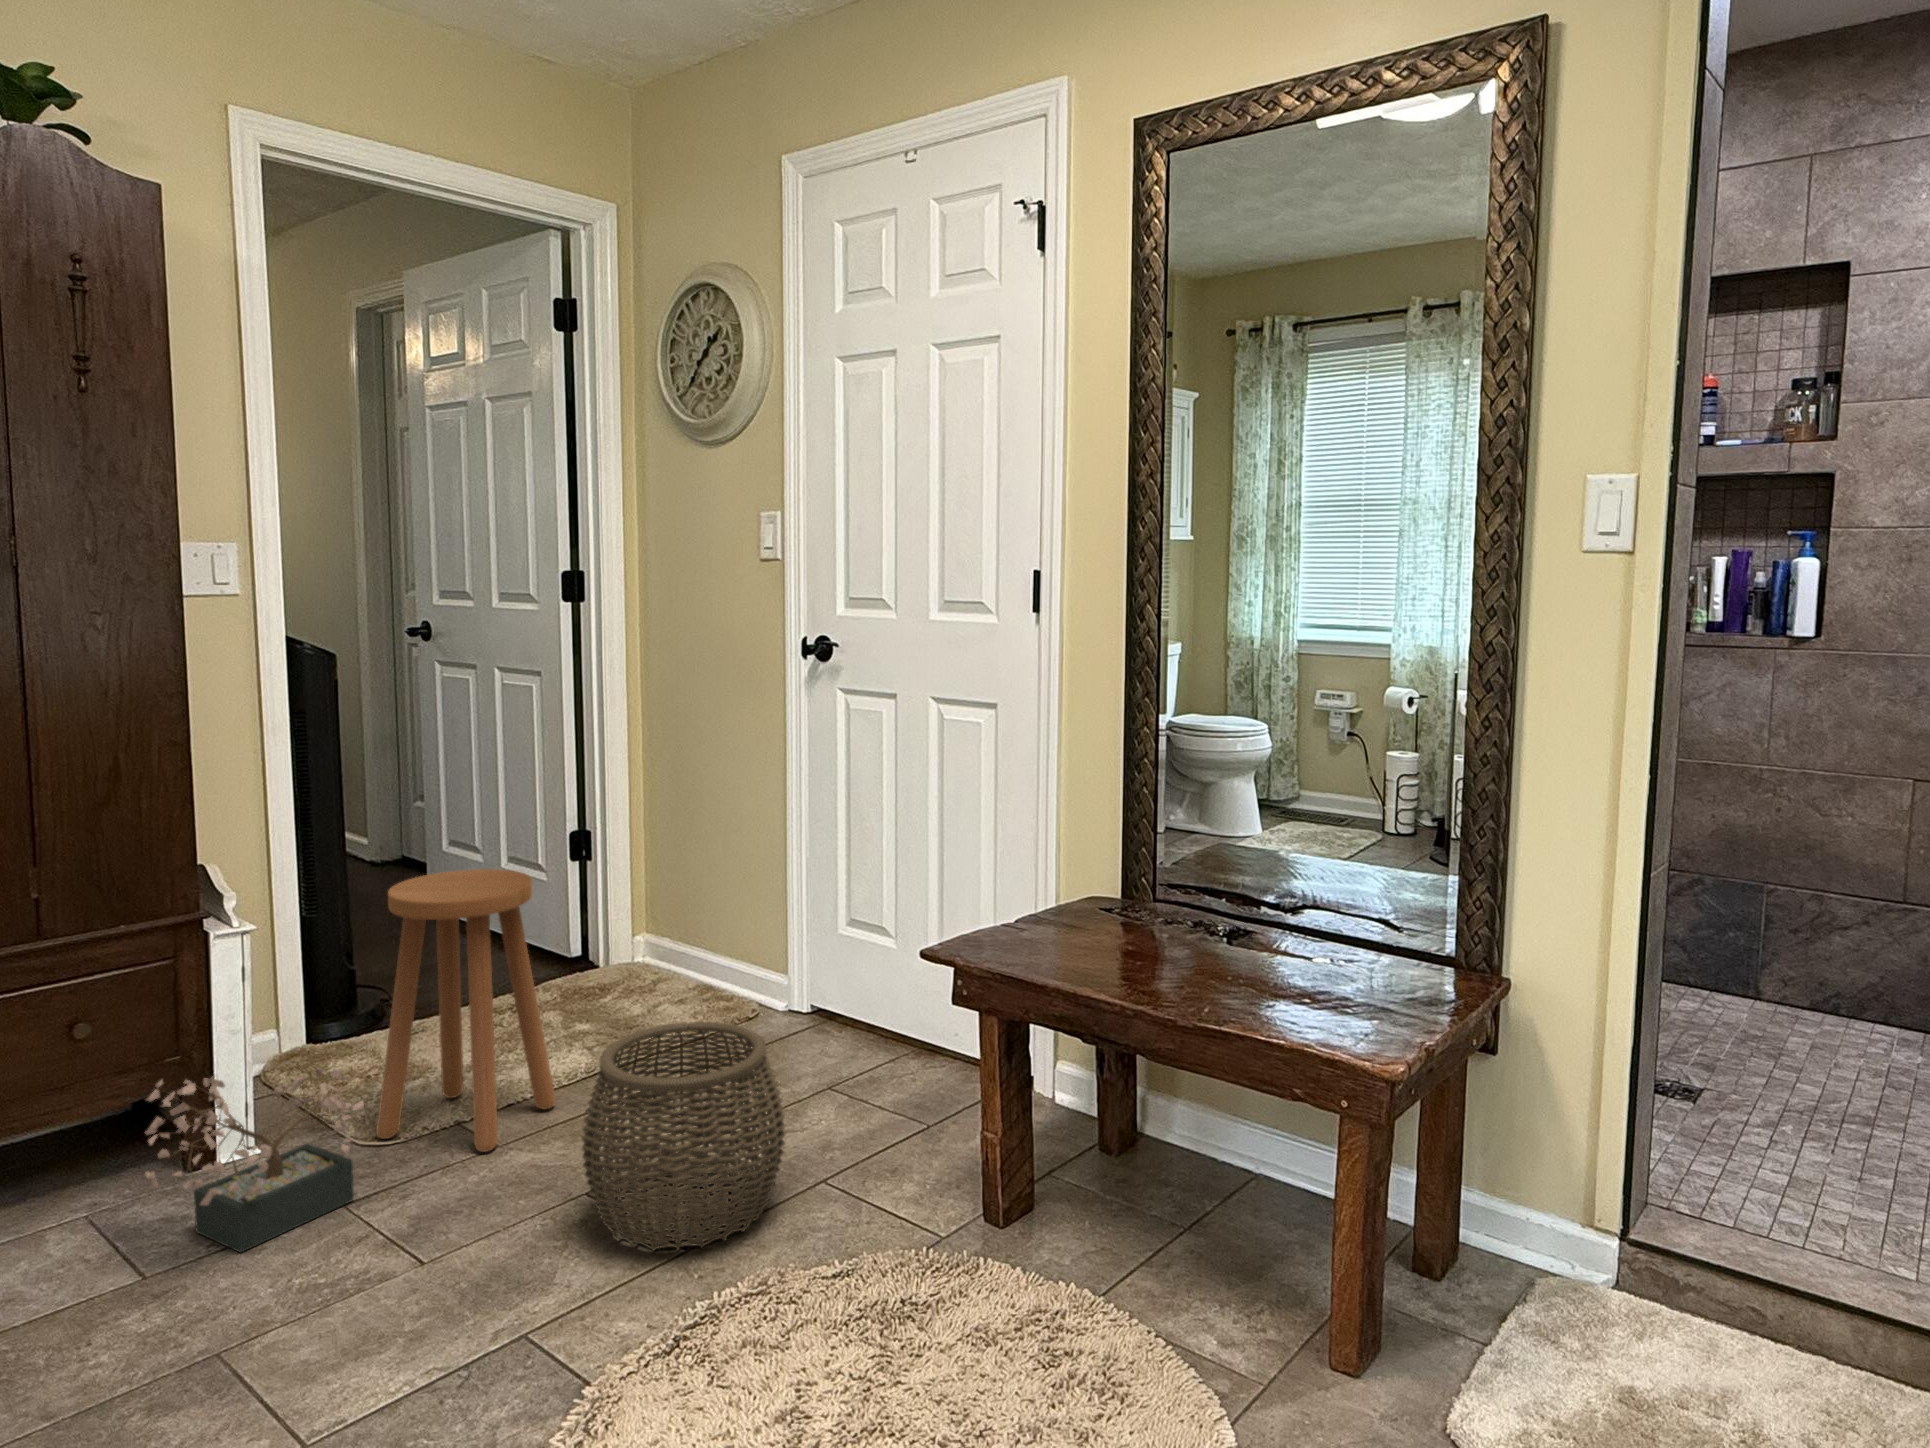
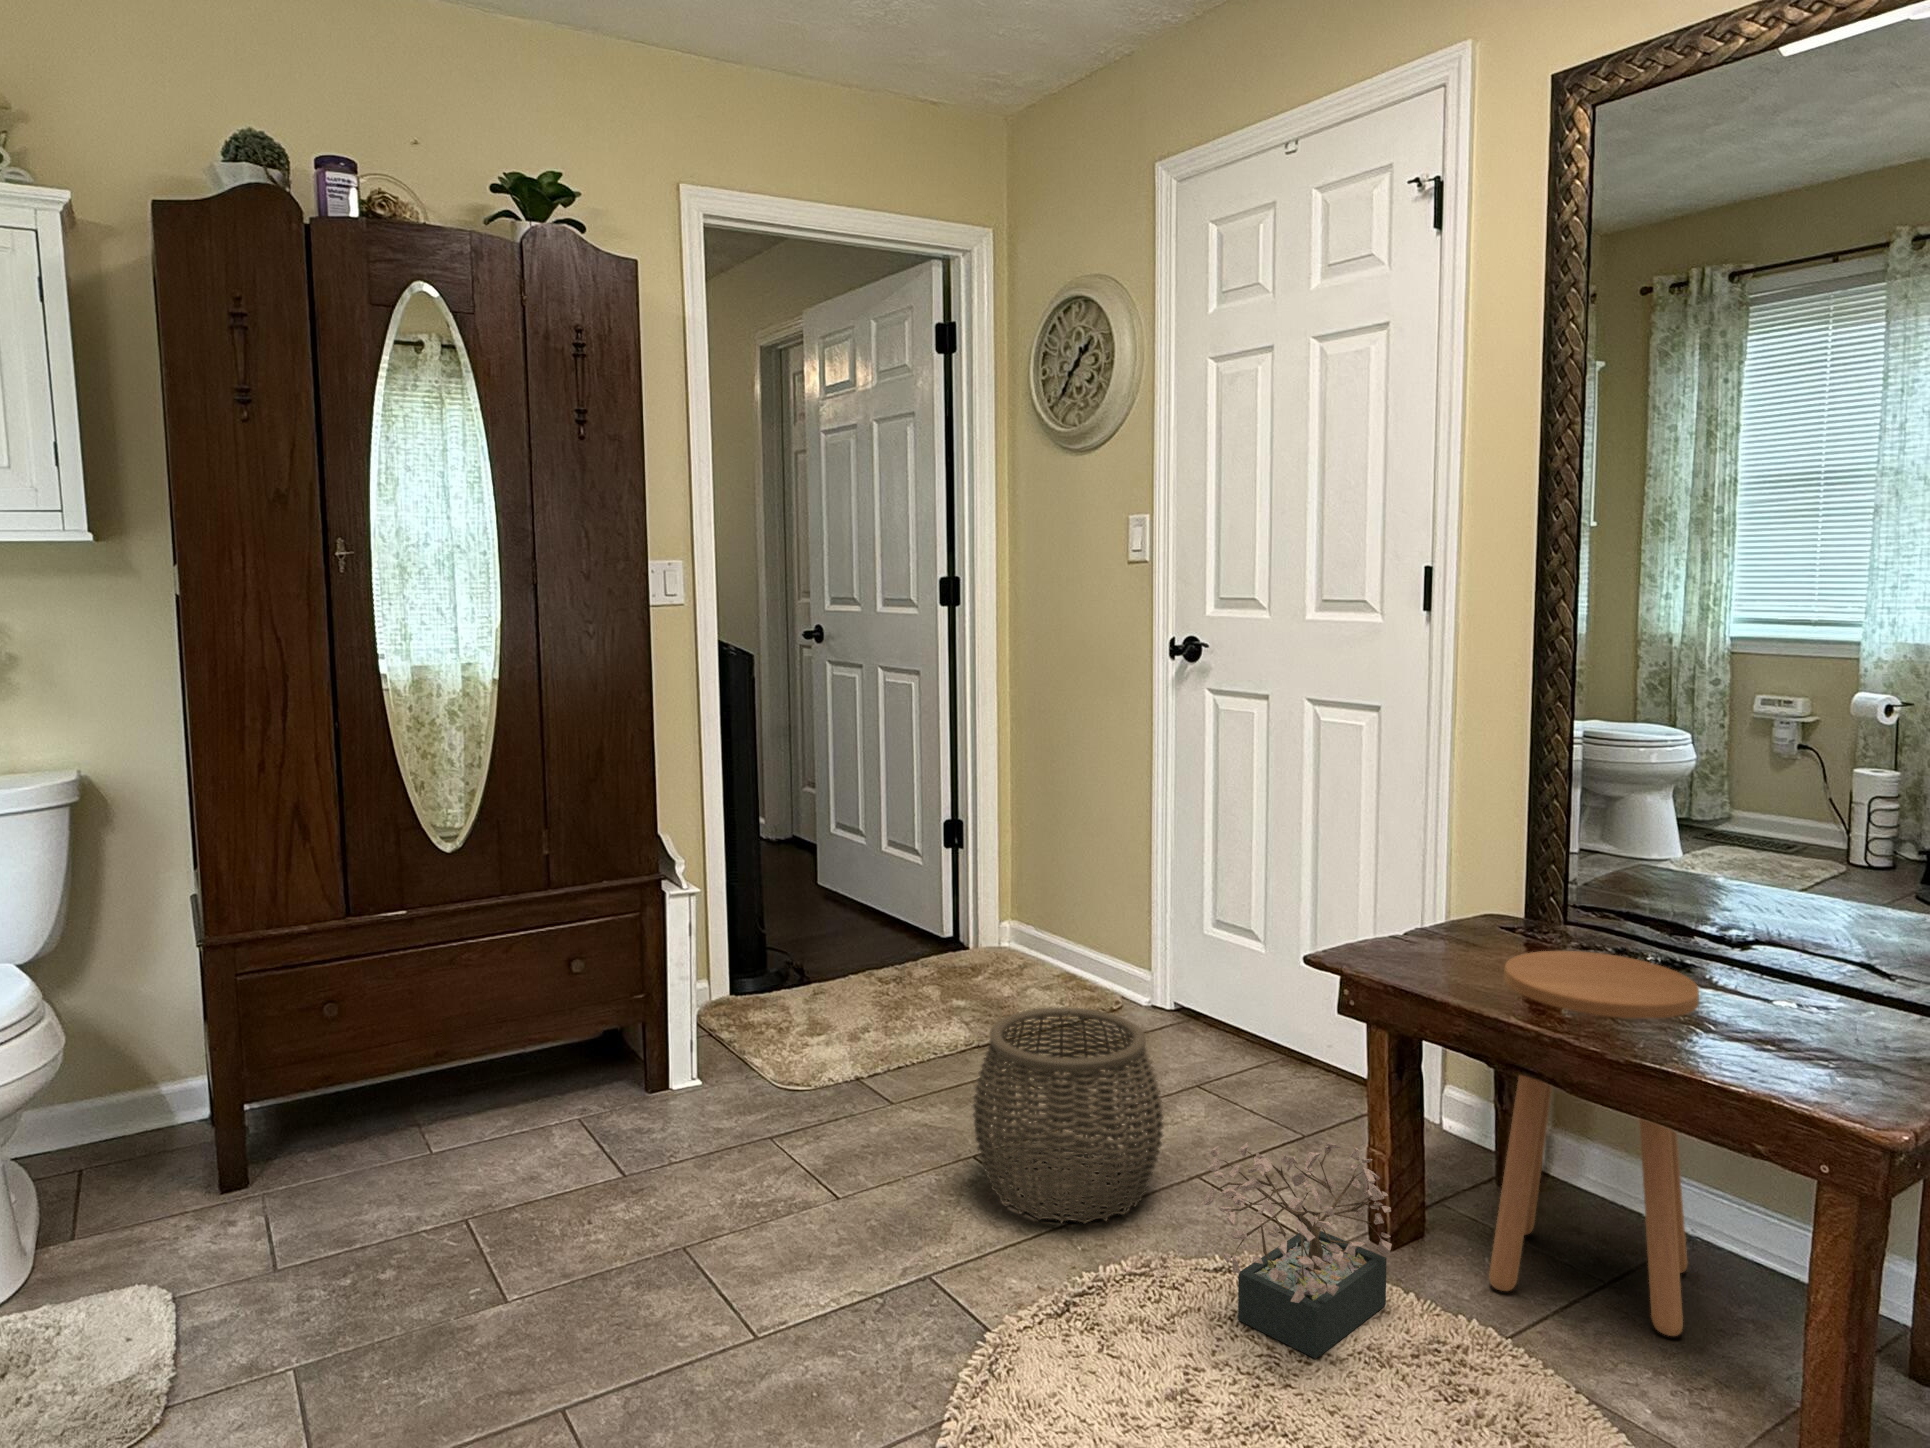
stool: present [376,869,556,1152] -> present [1489,951,1699,1336]
decorative plant: present [145,1068,364,1252] -> present [1201,1142,1392,1359]

